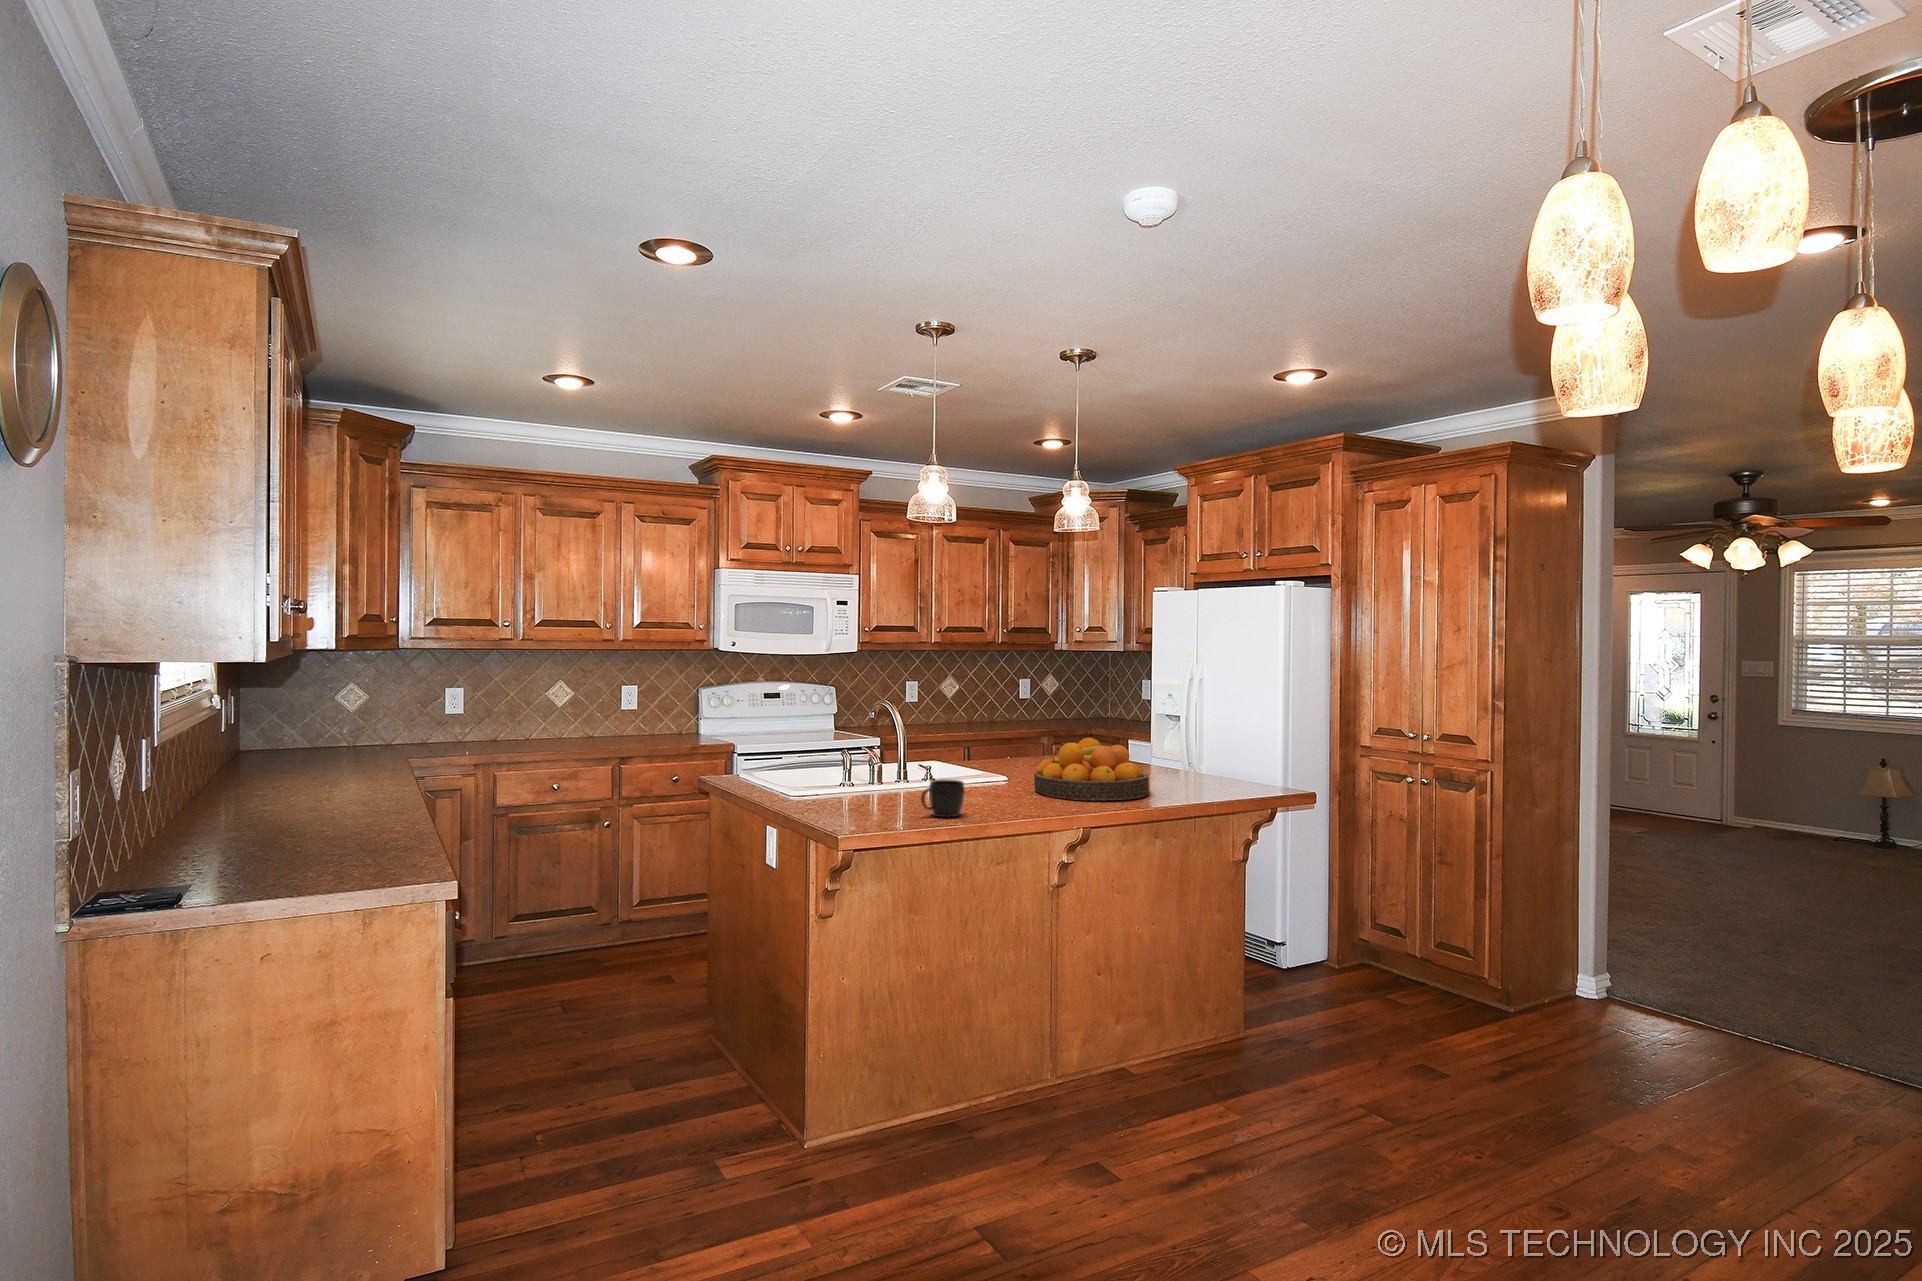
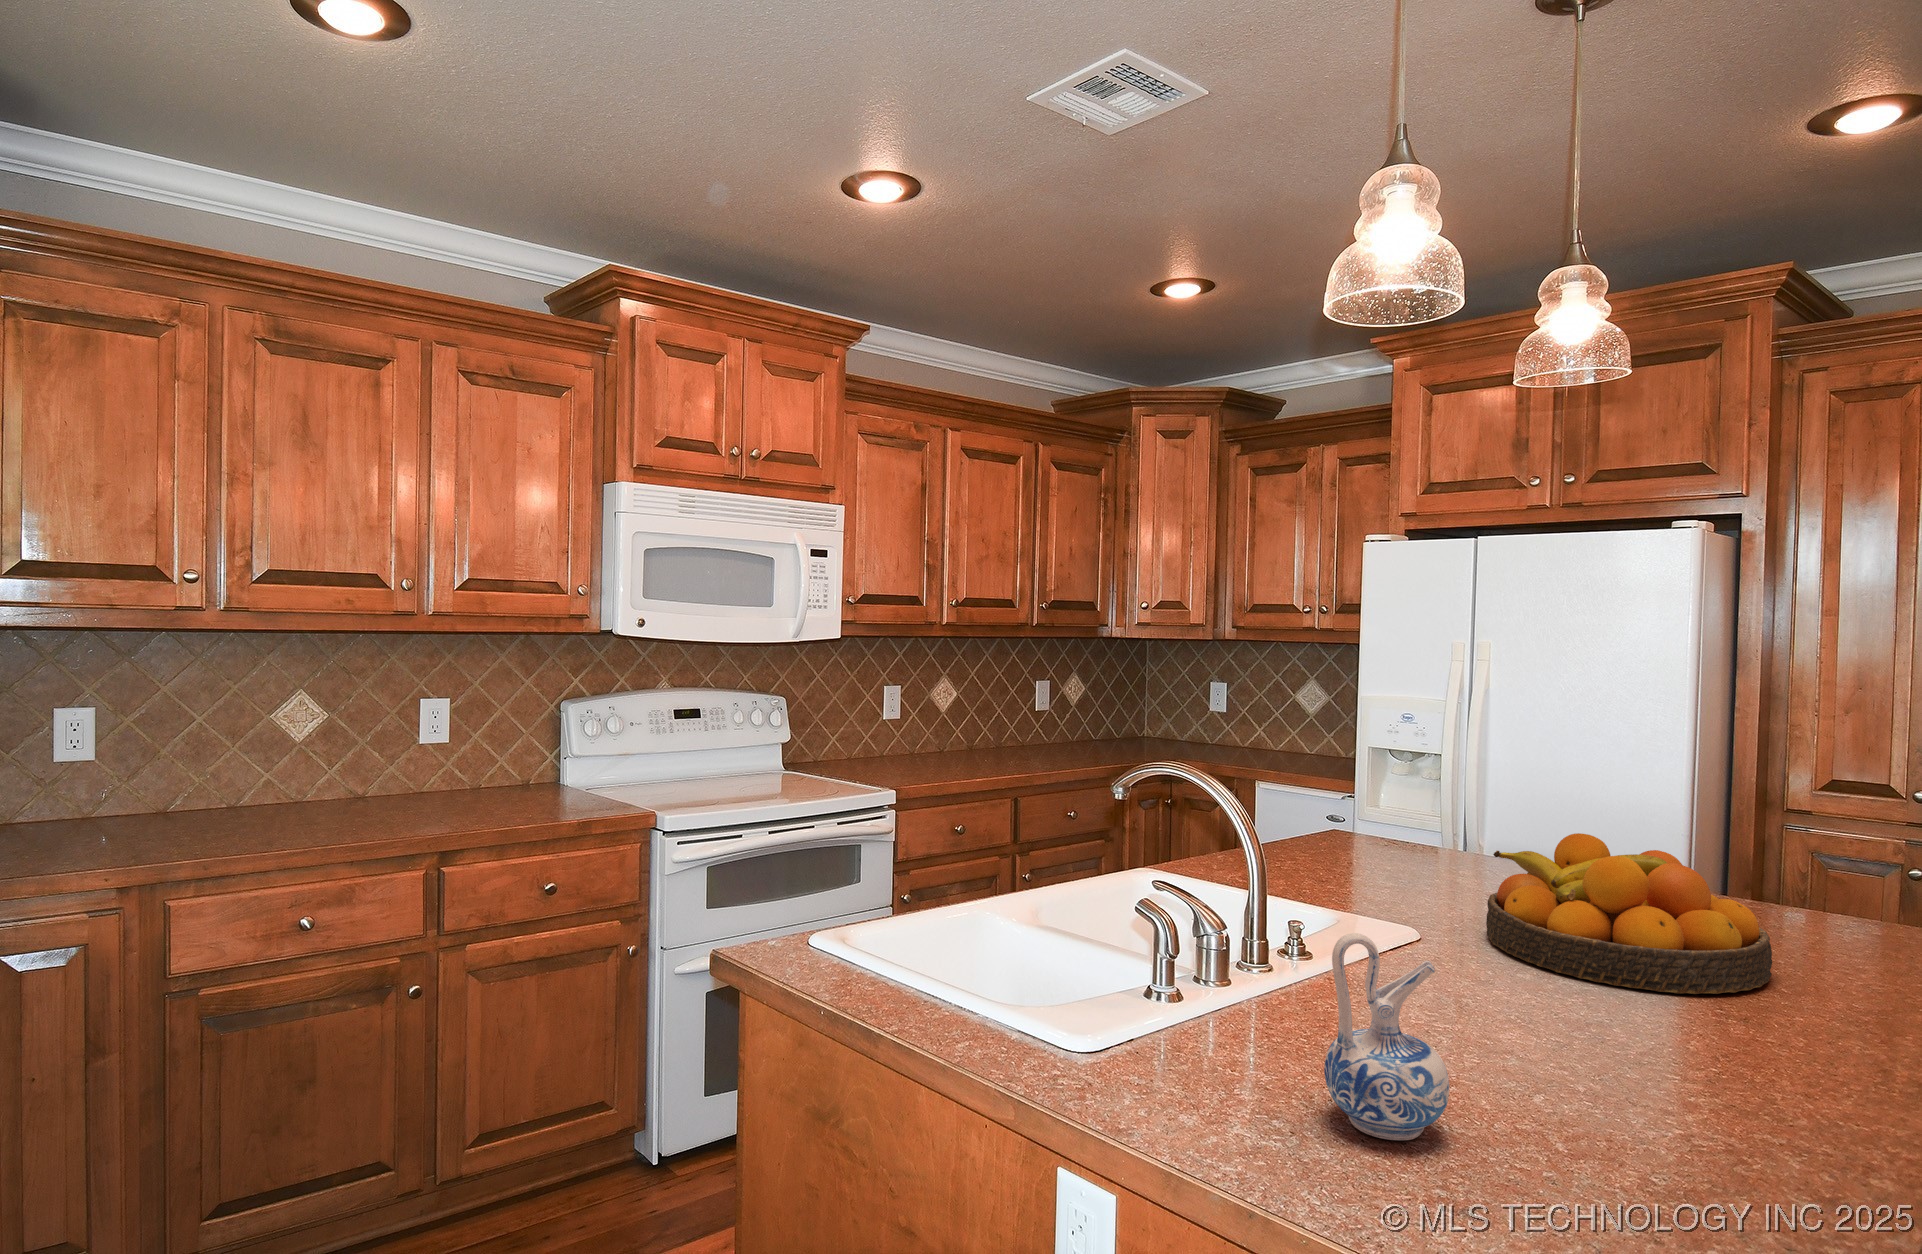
ceramic pitcher: none [843,747,885,818] -> present [1324,933,1449,1140]
mug: present [921,780,965,817] -> none [1509,994,1615,1112]

